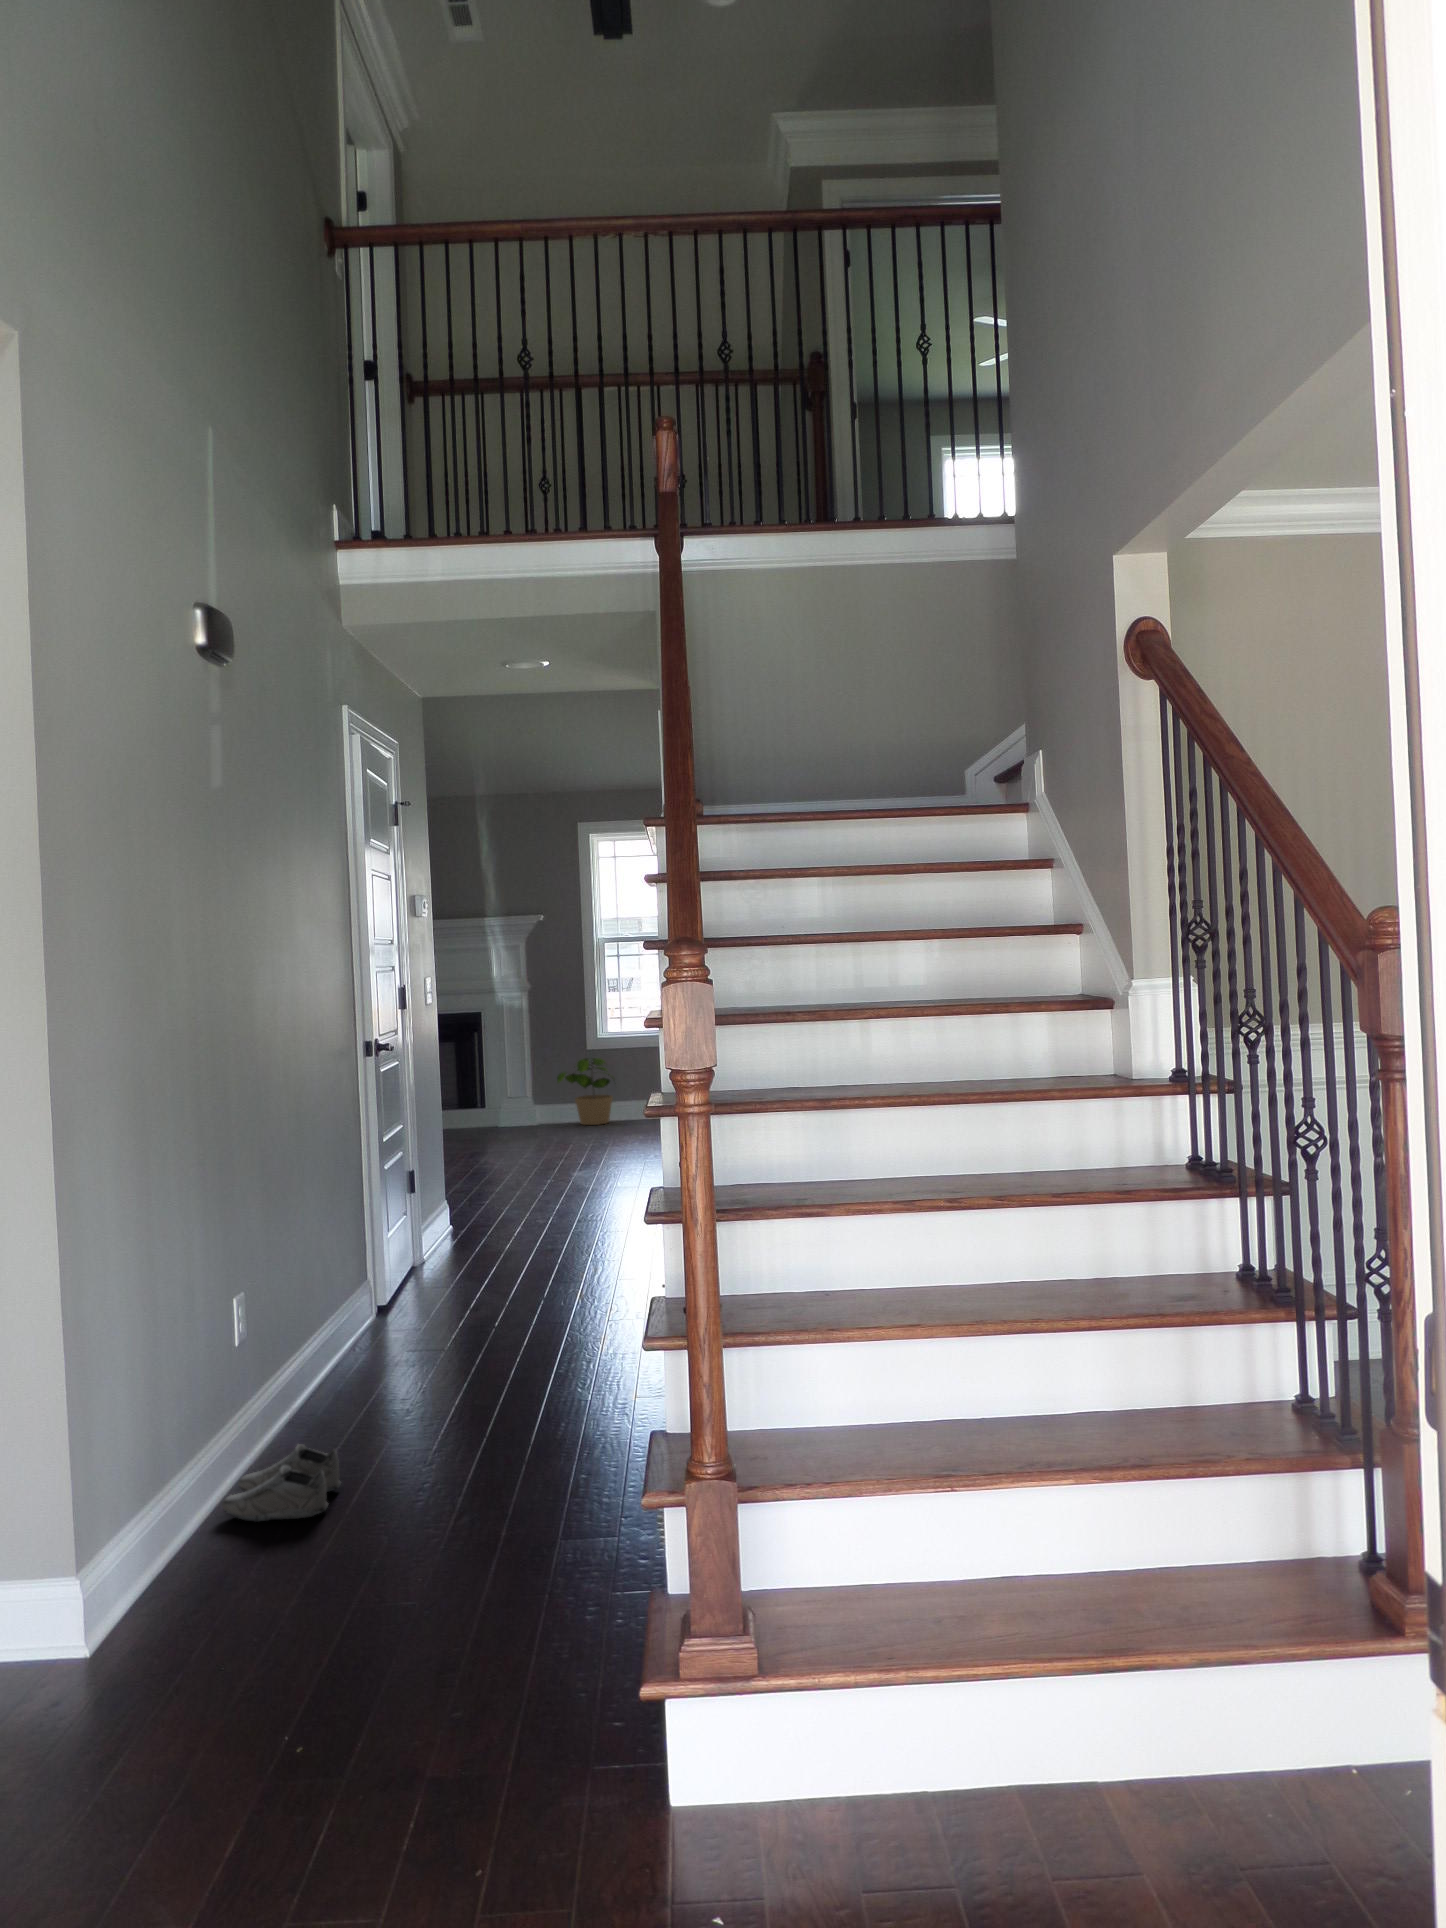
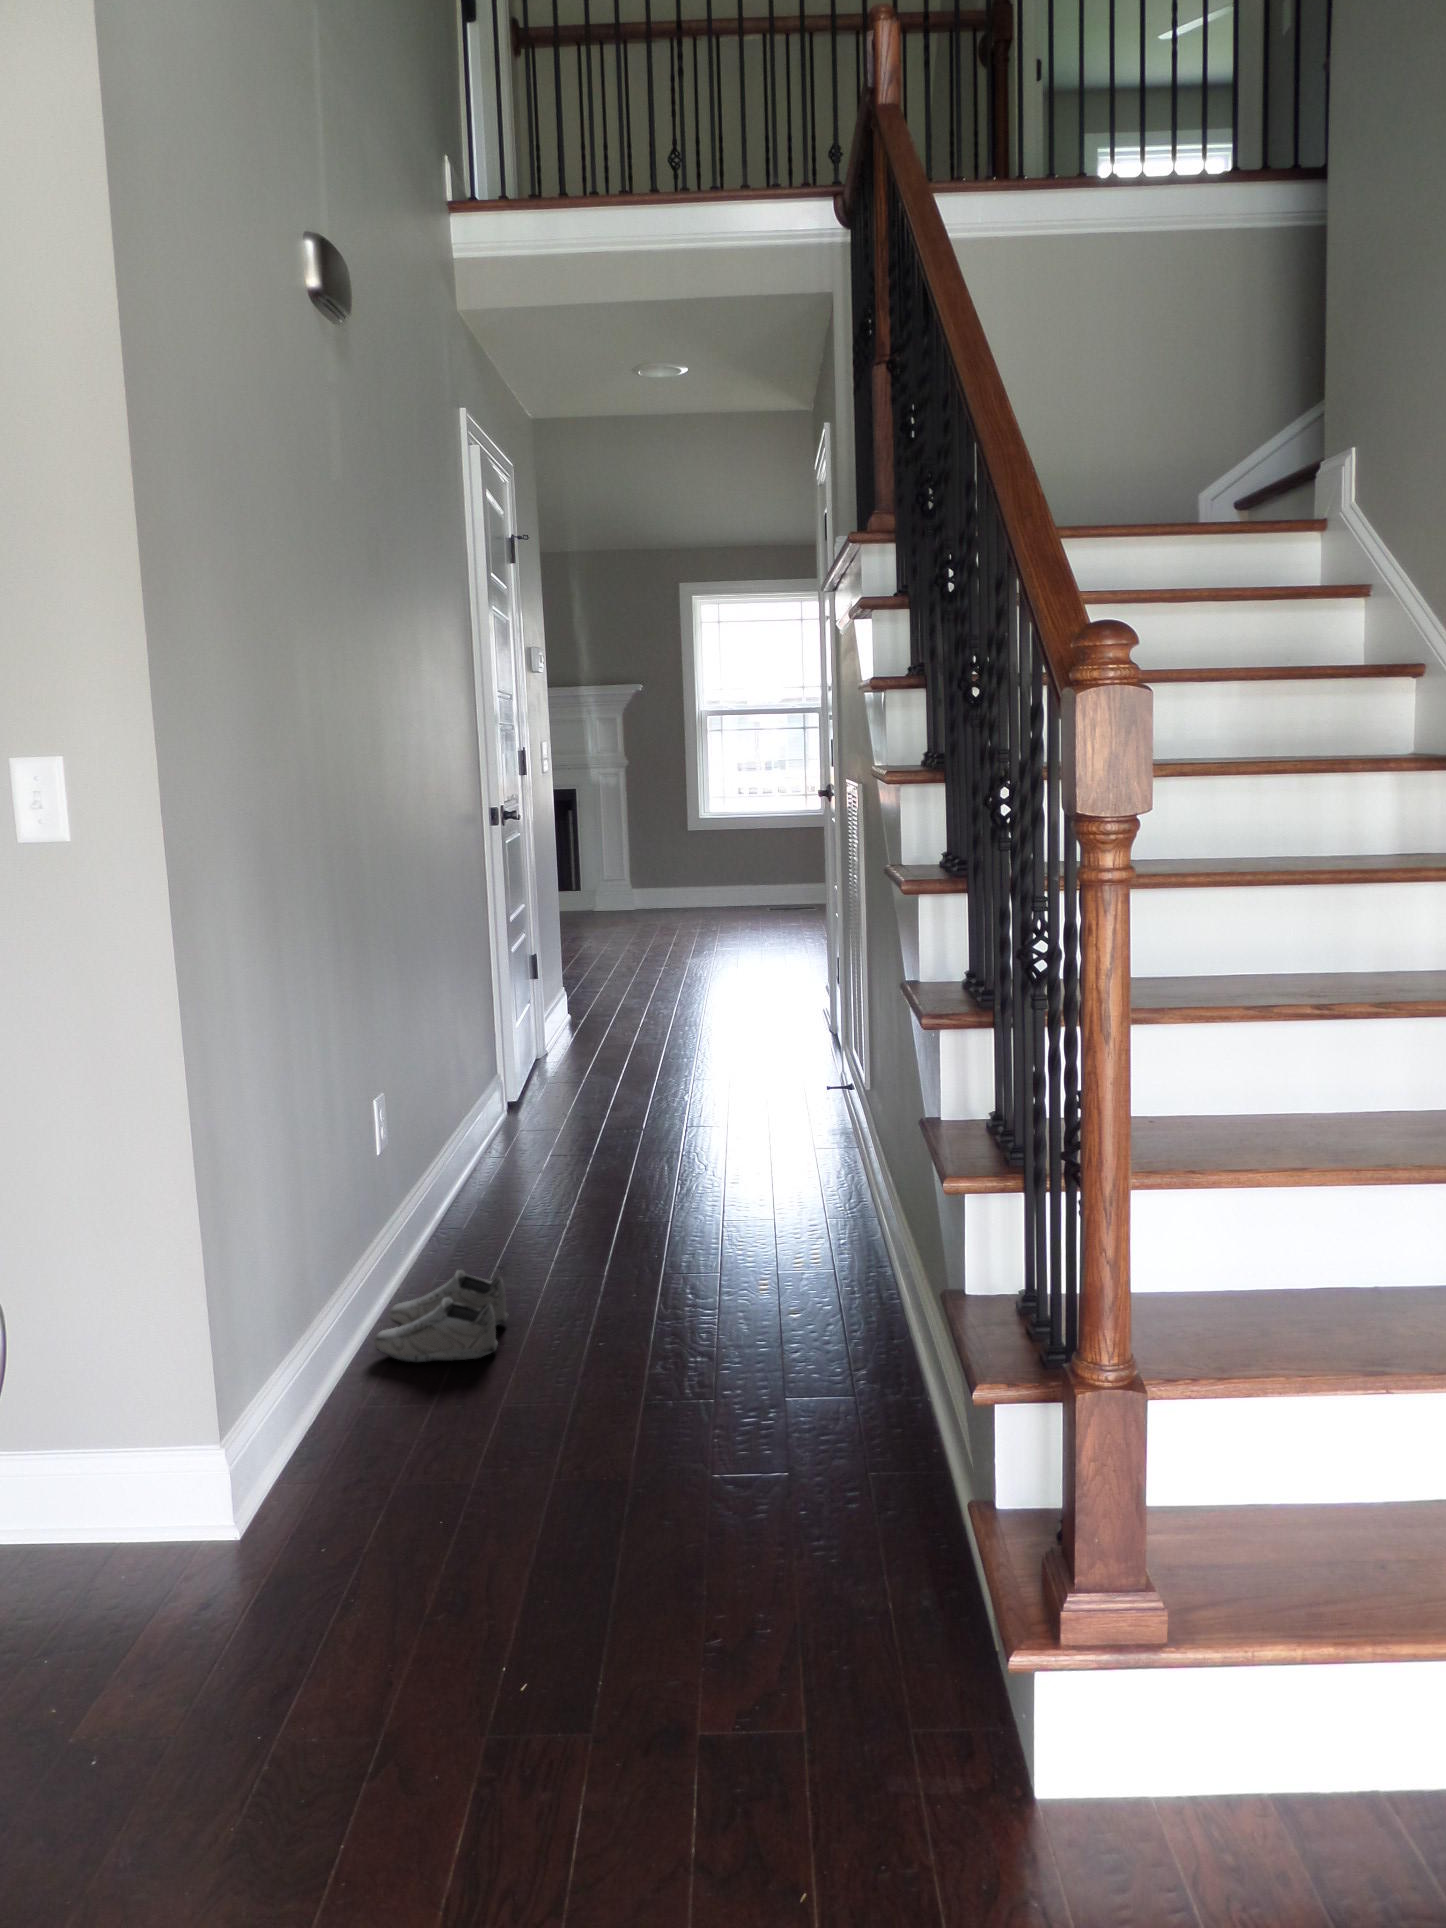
potted plant: present [557,1058,613,1125] -> none [657,838,720,908]

